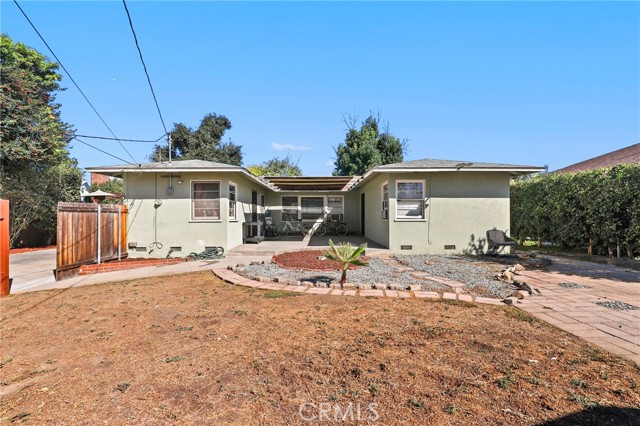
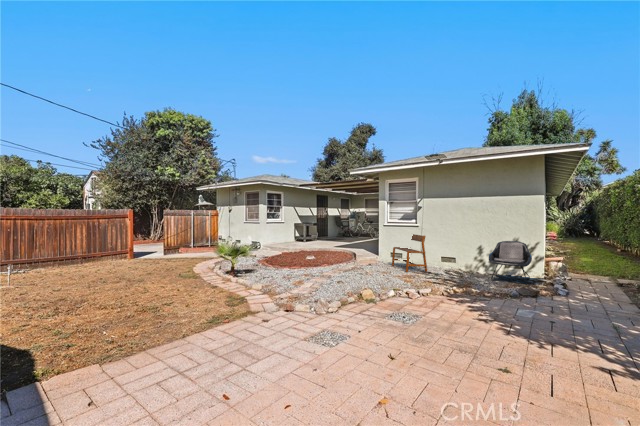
bench: none [408,228,446,260] -> present [392,234,427,272]

